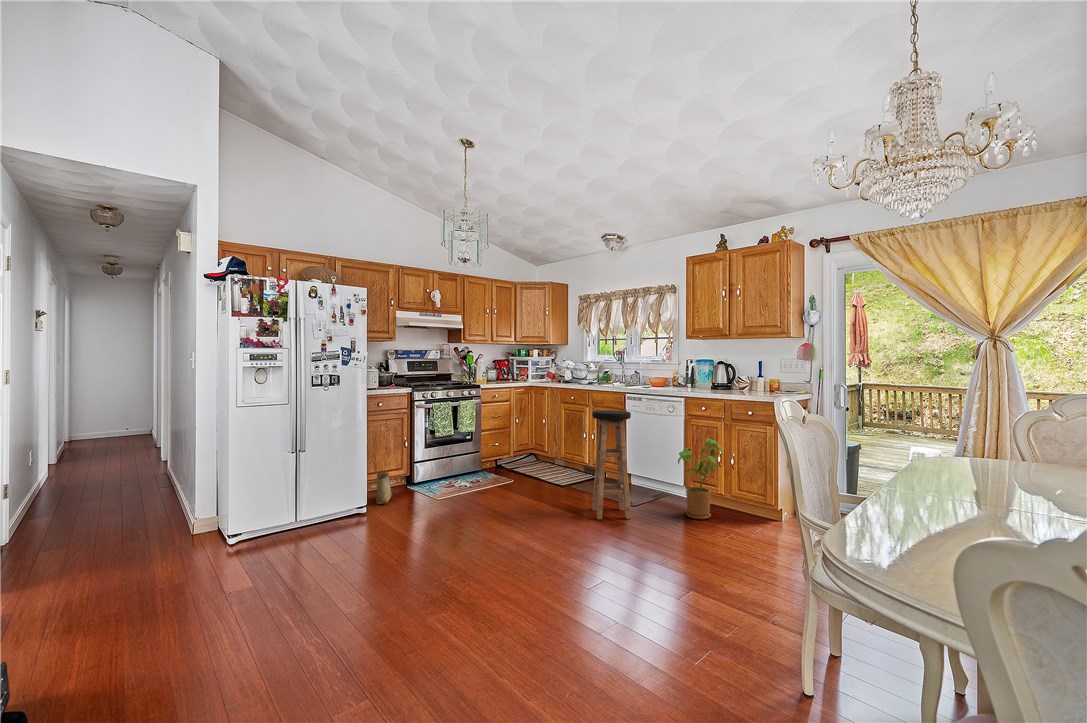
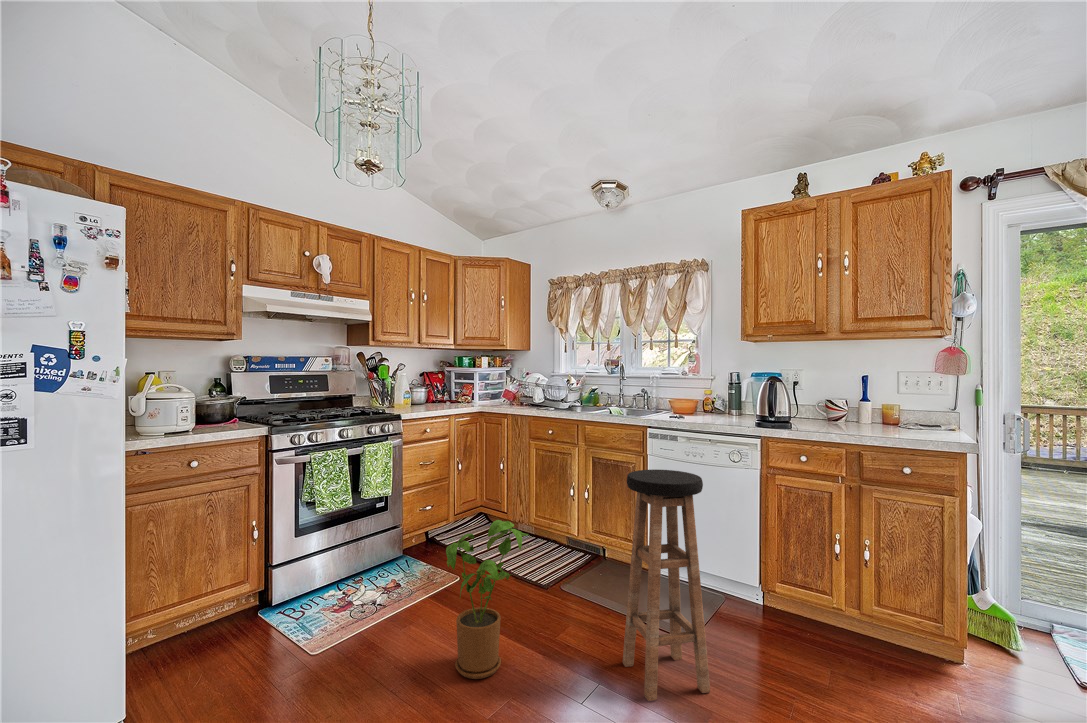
house plant: present [678,439,723,519] -> present [446,520,528,679]
woven basket: present [374,460,392,504] -> none [167,582,213,688]

